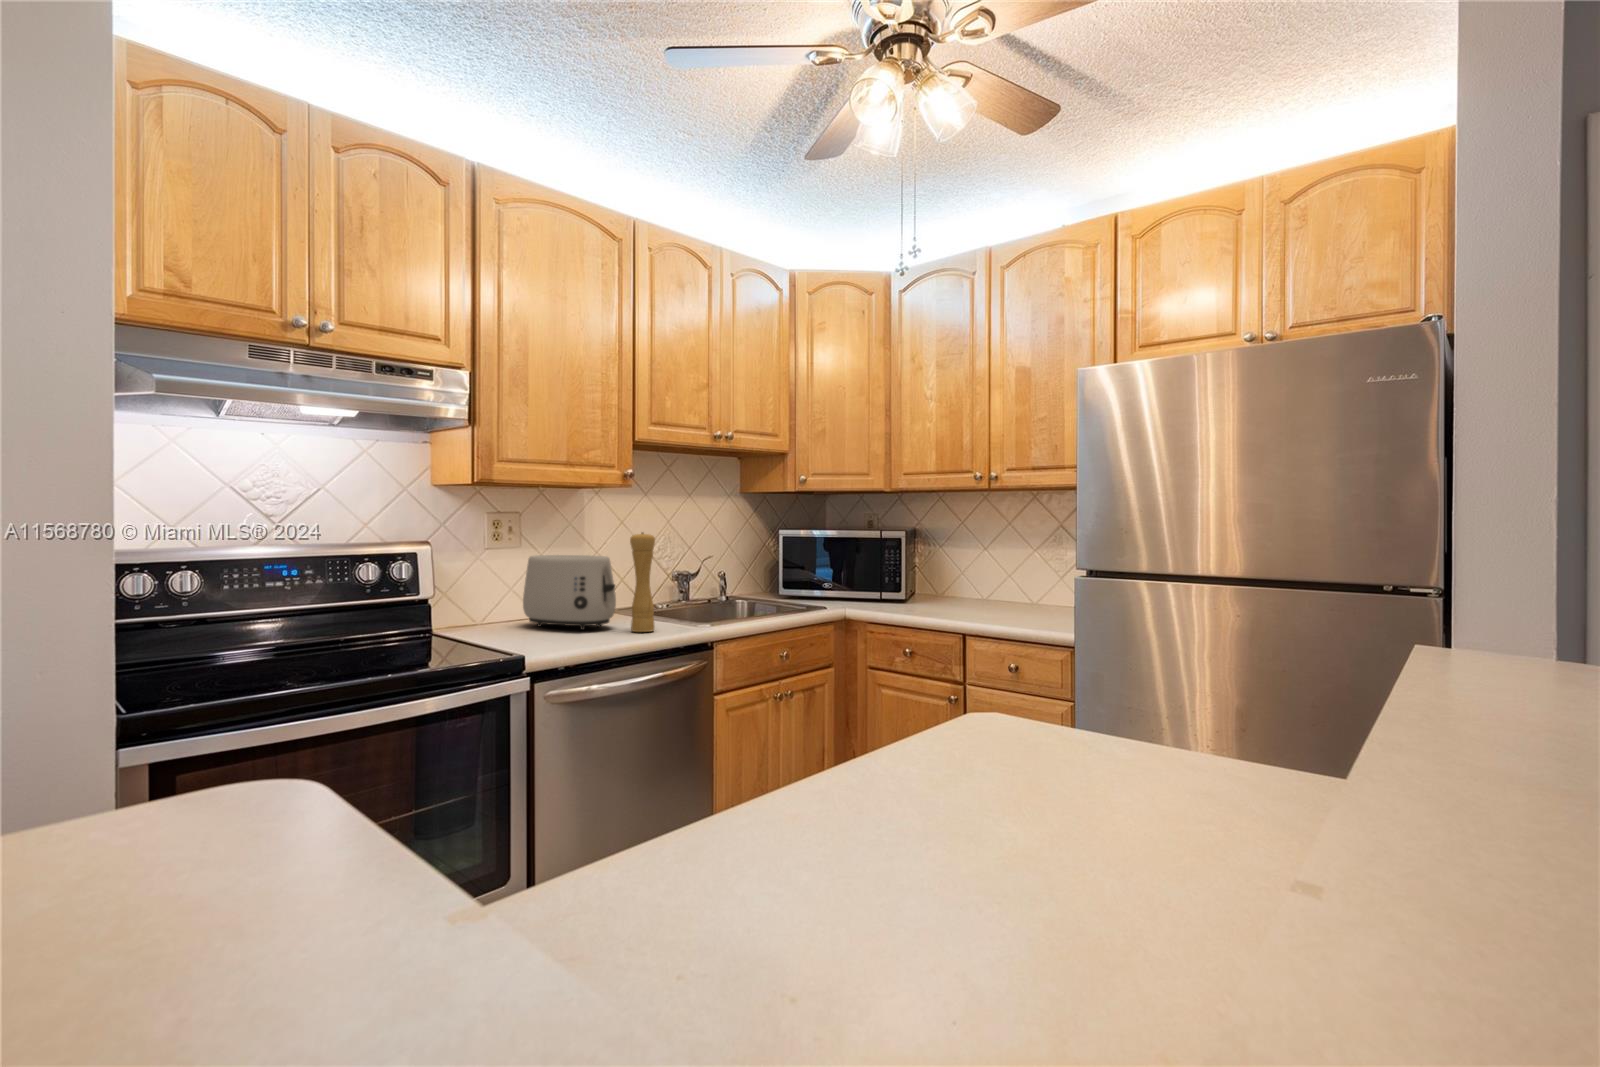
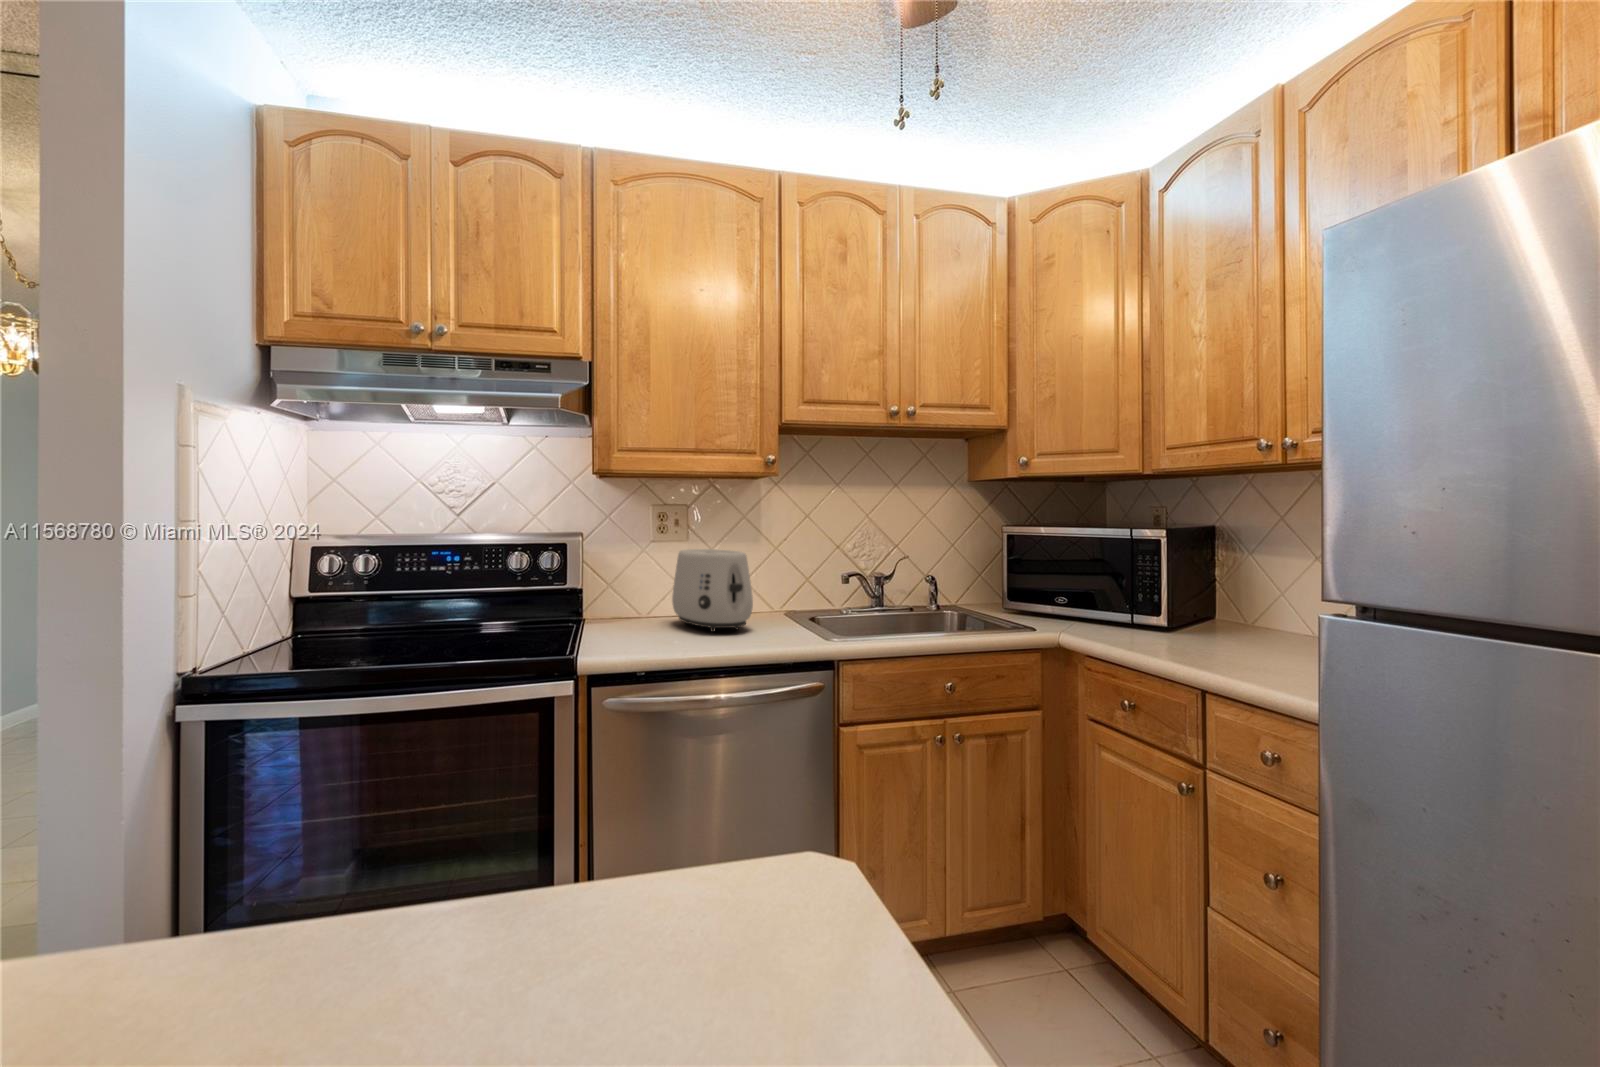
pepper mill: present [630,532,655,632] -> none [753,527,781,641]

